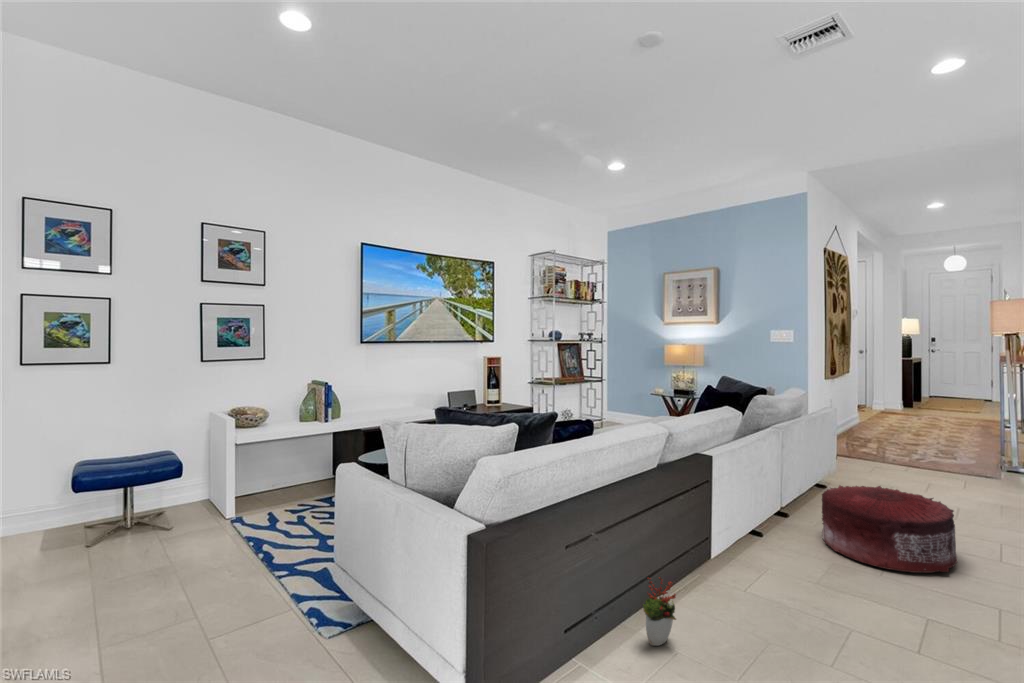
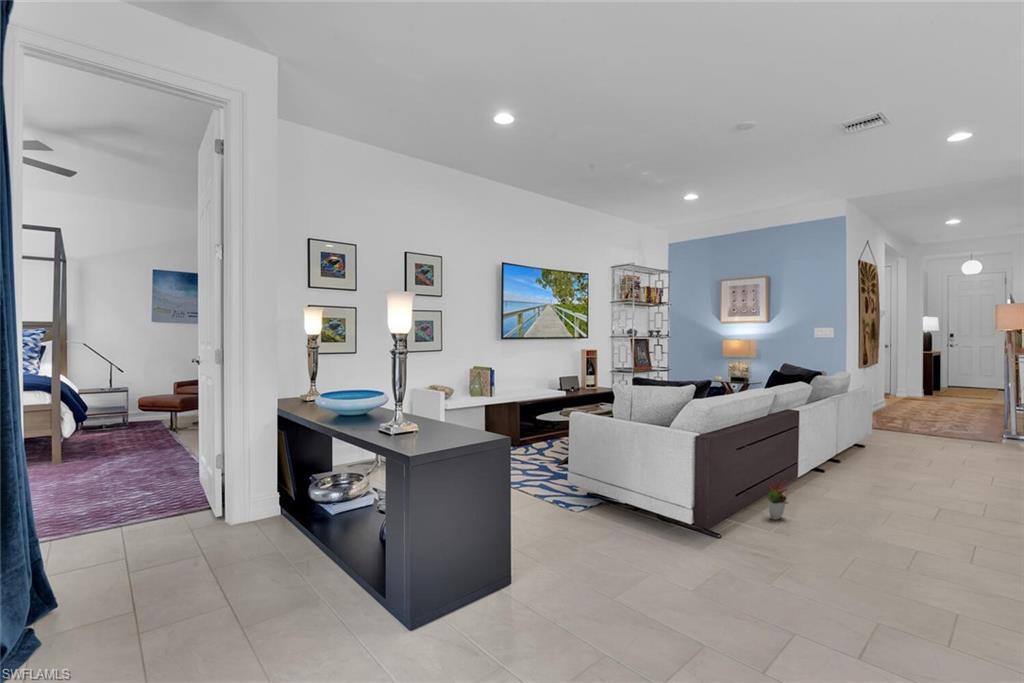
pouf: present [822,485,957,573] -> none [868,438,966,491]

